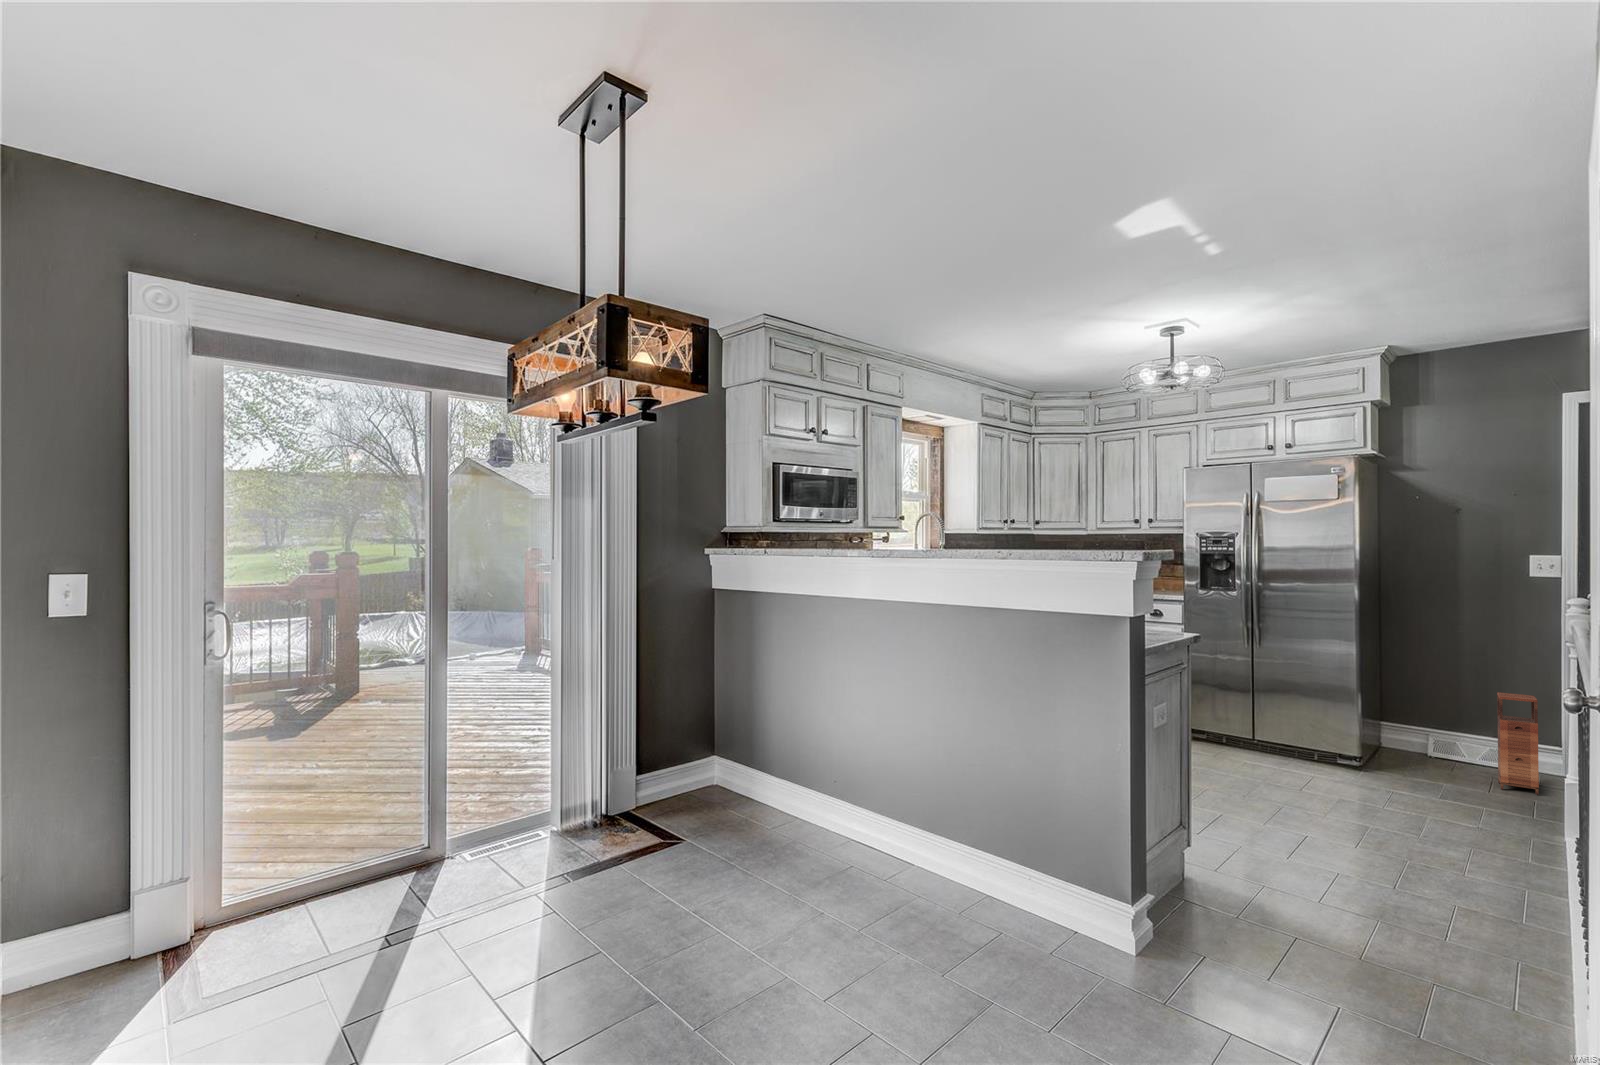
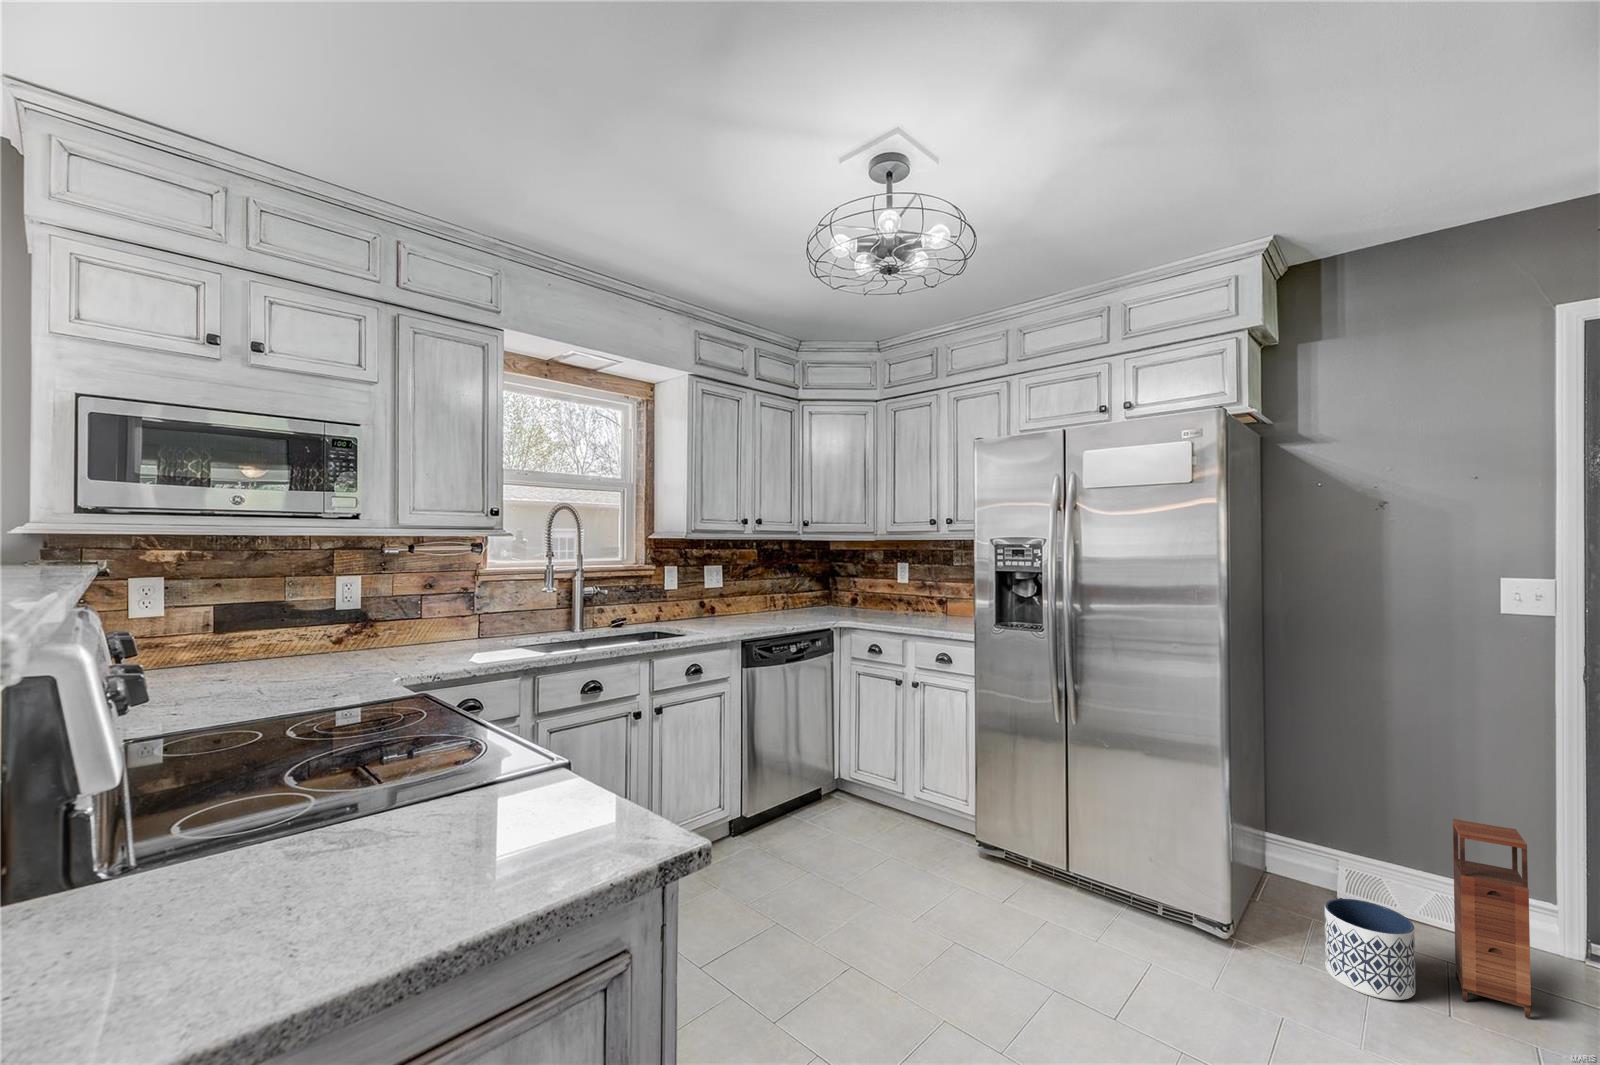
planter: none [1420,741,1473,788] -> present [1325,899,1415,1000]

